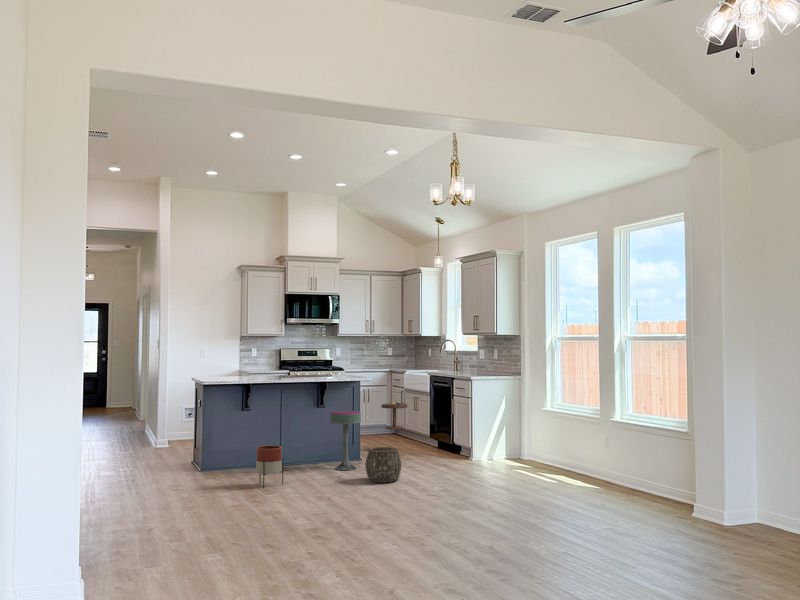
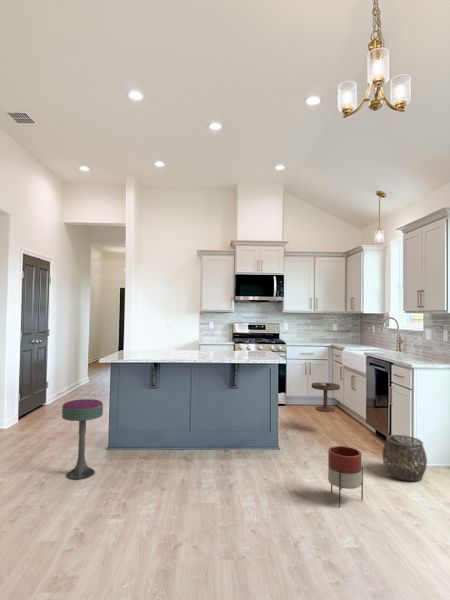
bar stool: present [330,411,361,470] -> present [62,399,103,479]
planter: present [256,445,283,488] -> present [328,446,363,507]
woven basket: present [365,447,401,483] -> present [383,435,427,481]

